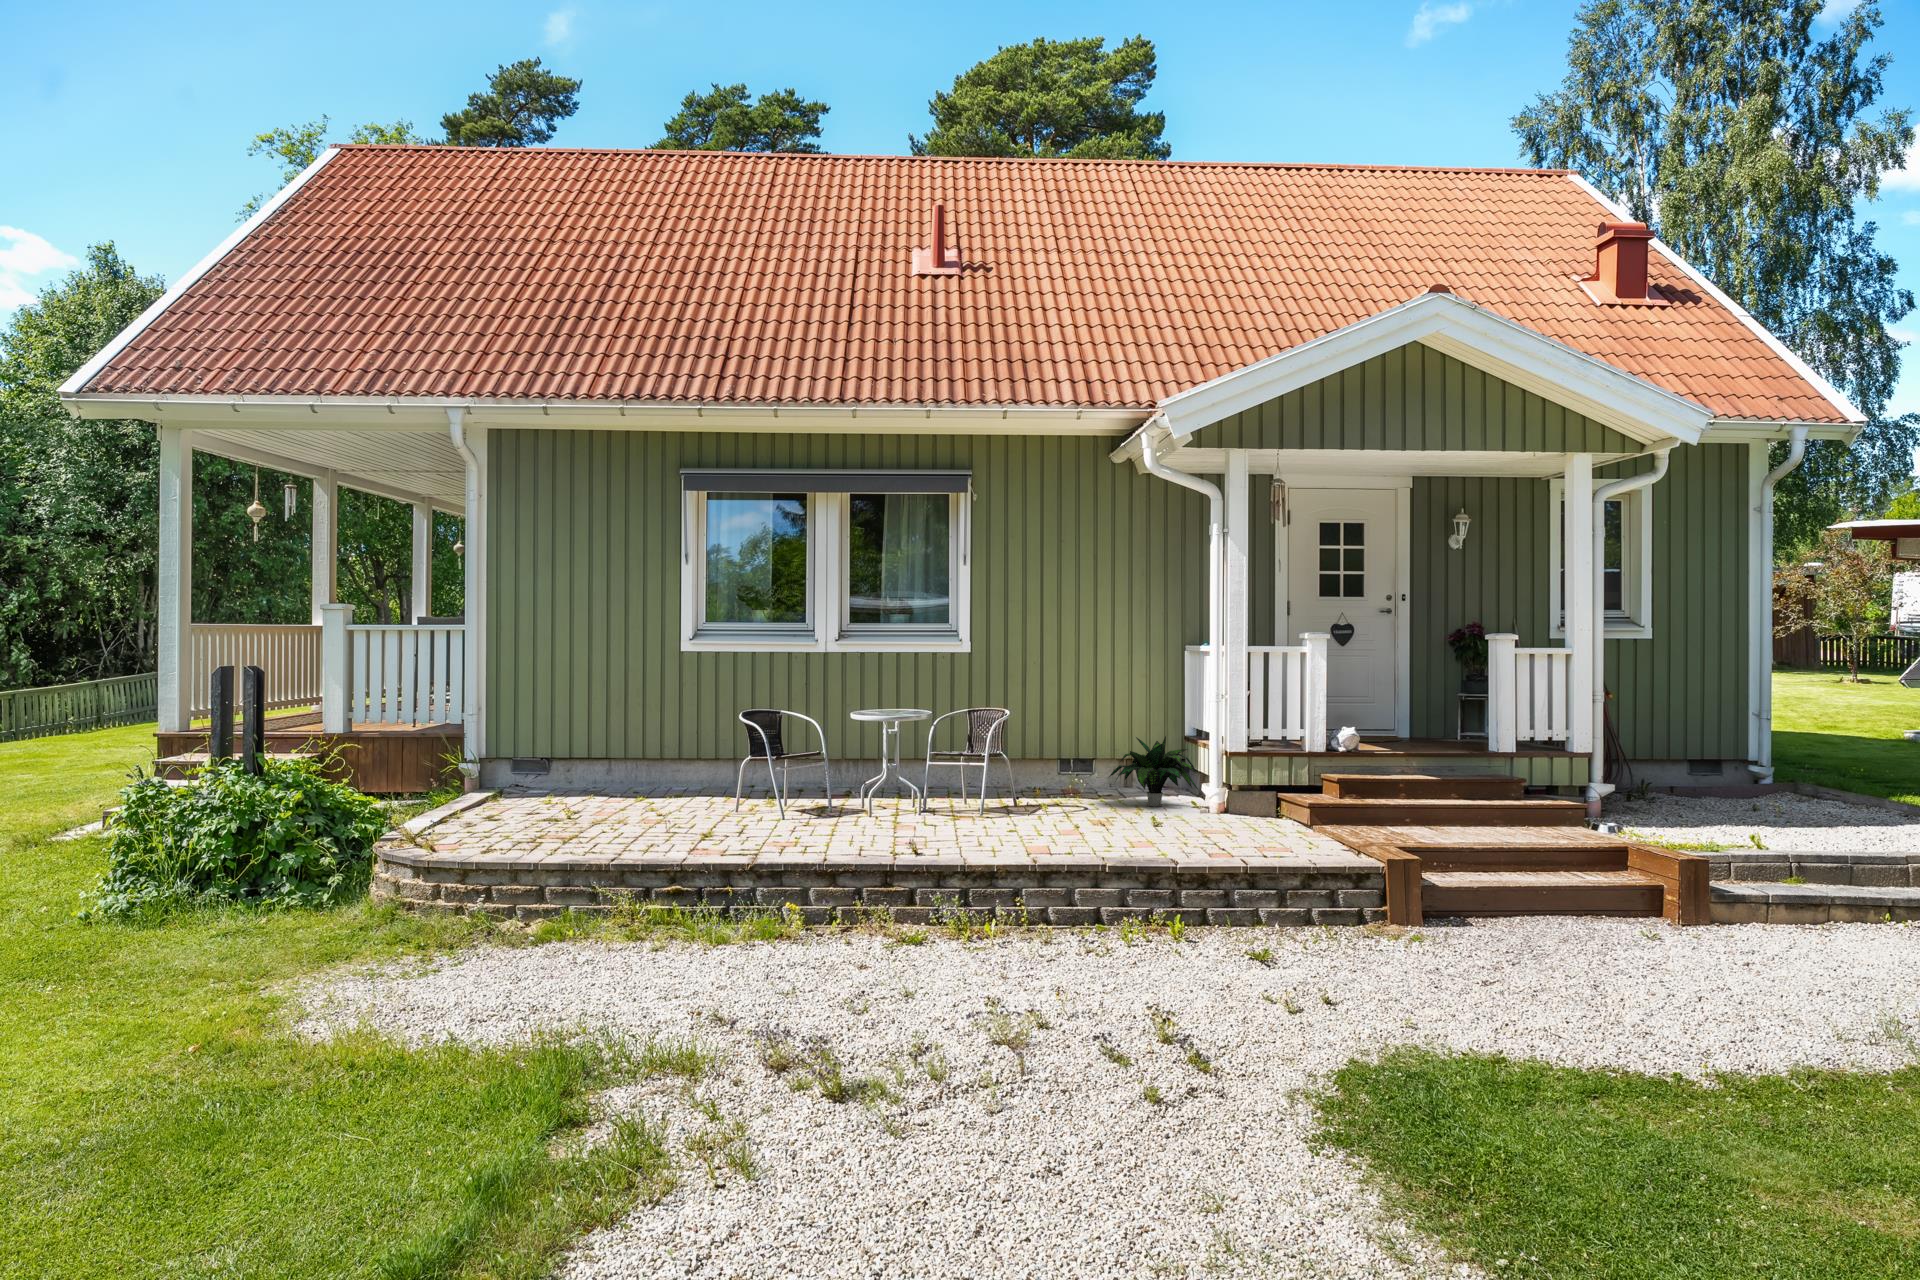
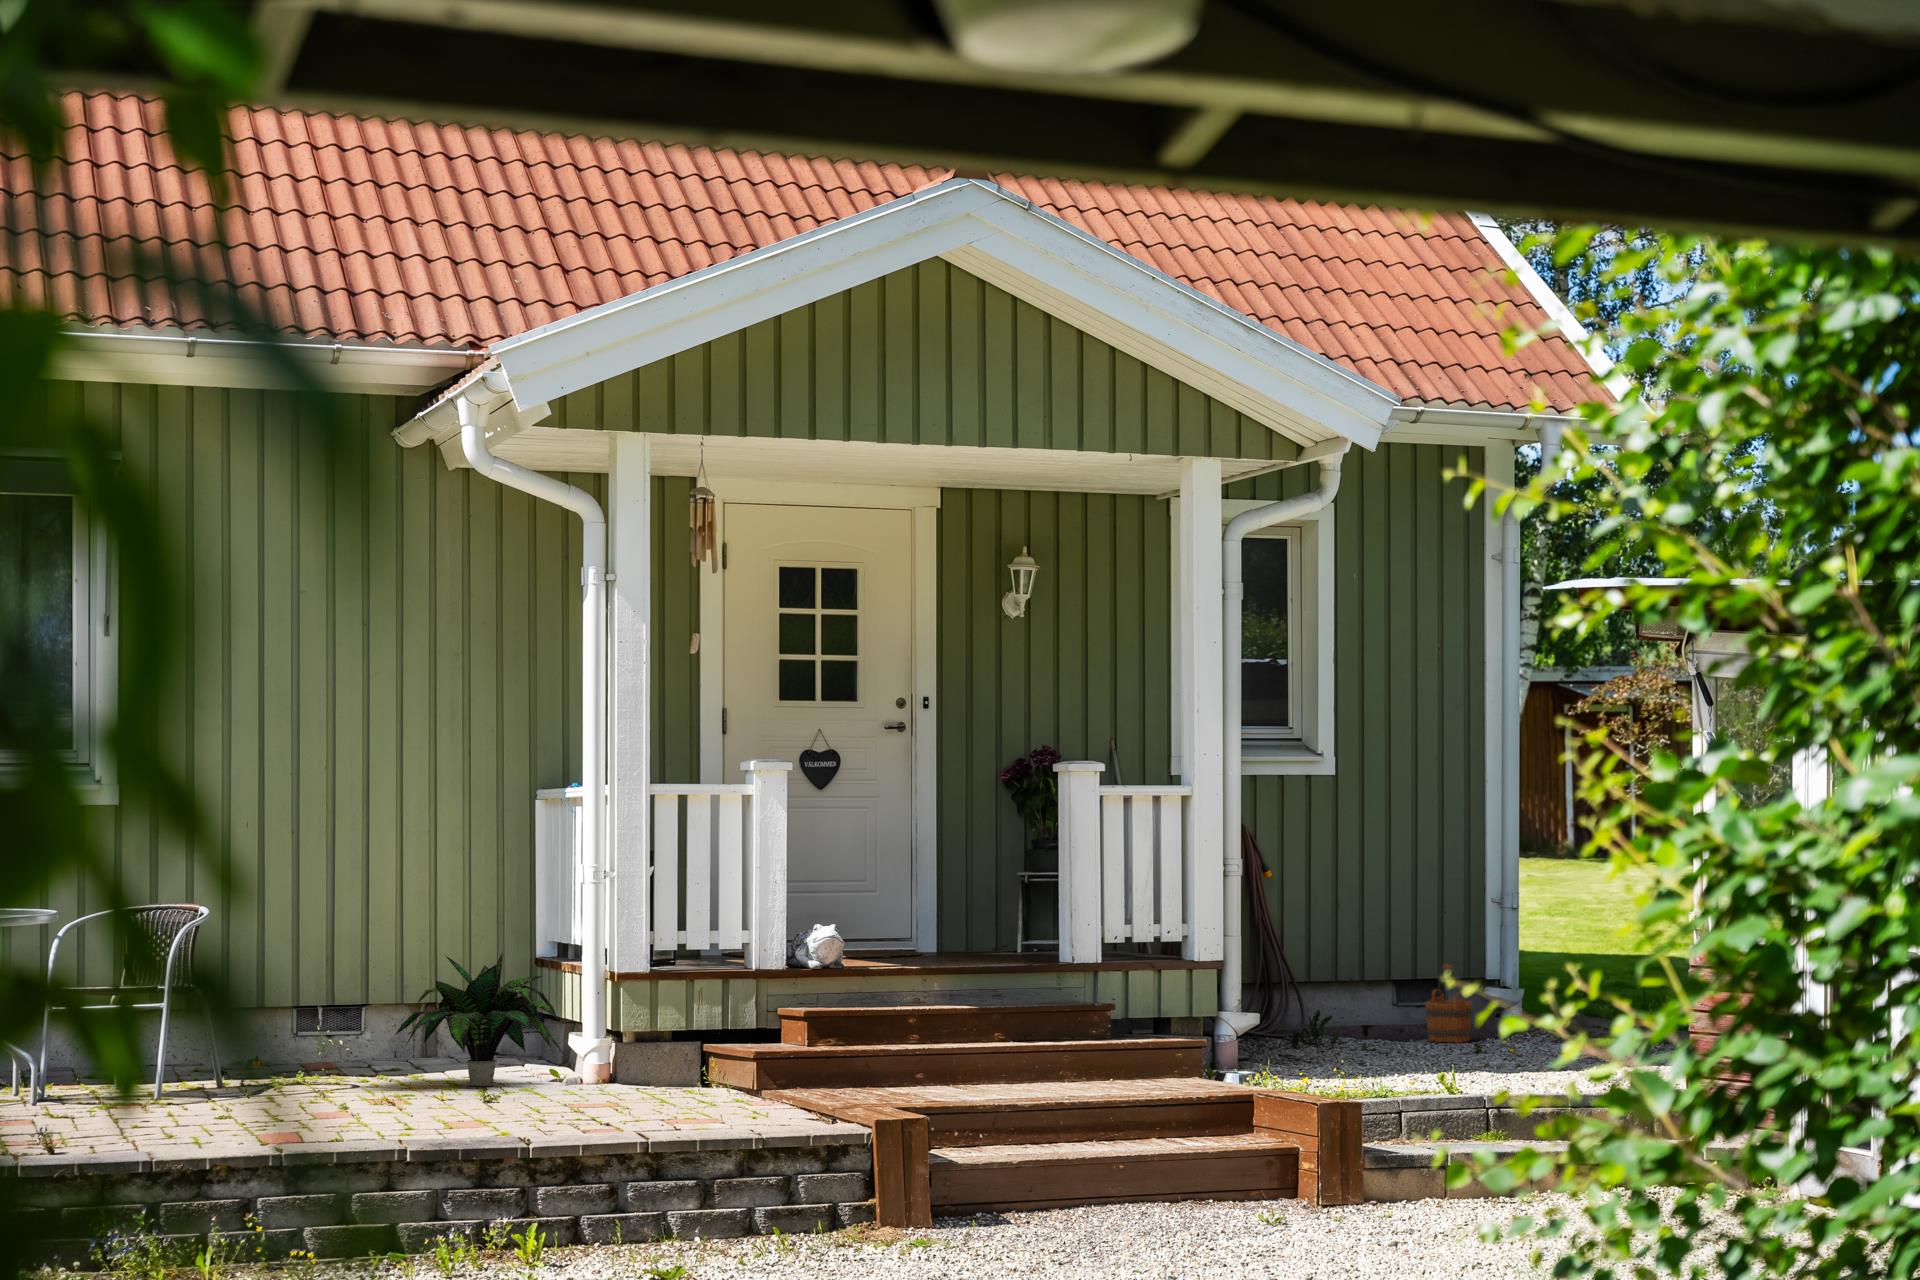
wooden bucket: none [1711,752,1744,799] -> present [1425,964,1472,1043]

